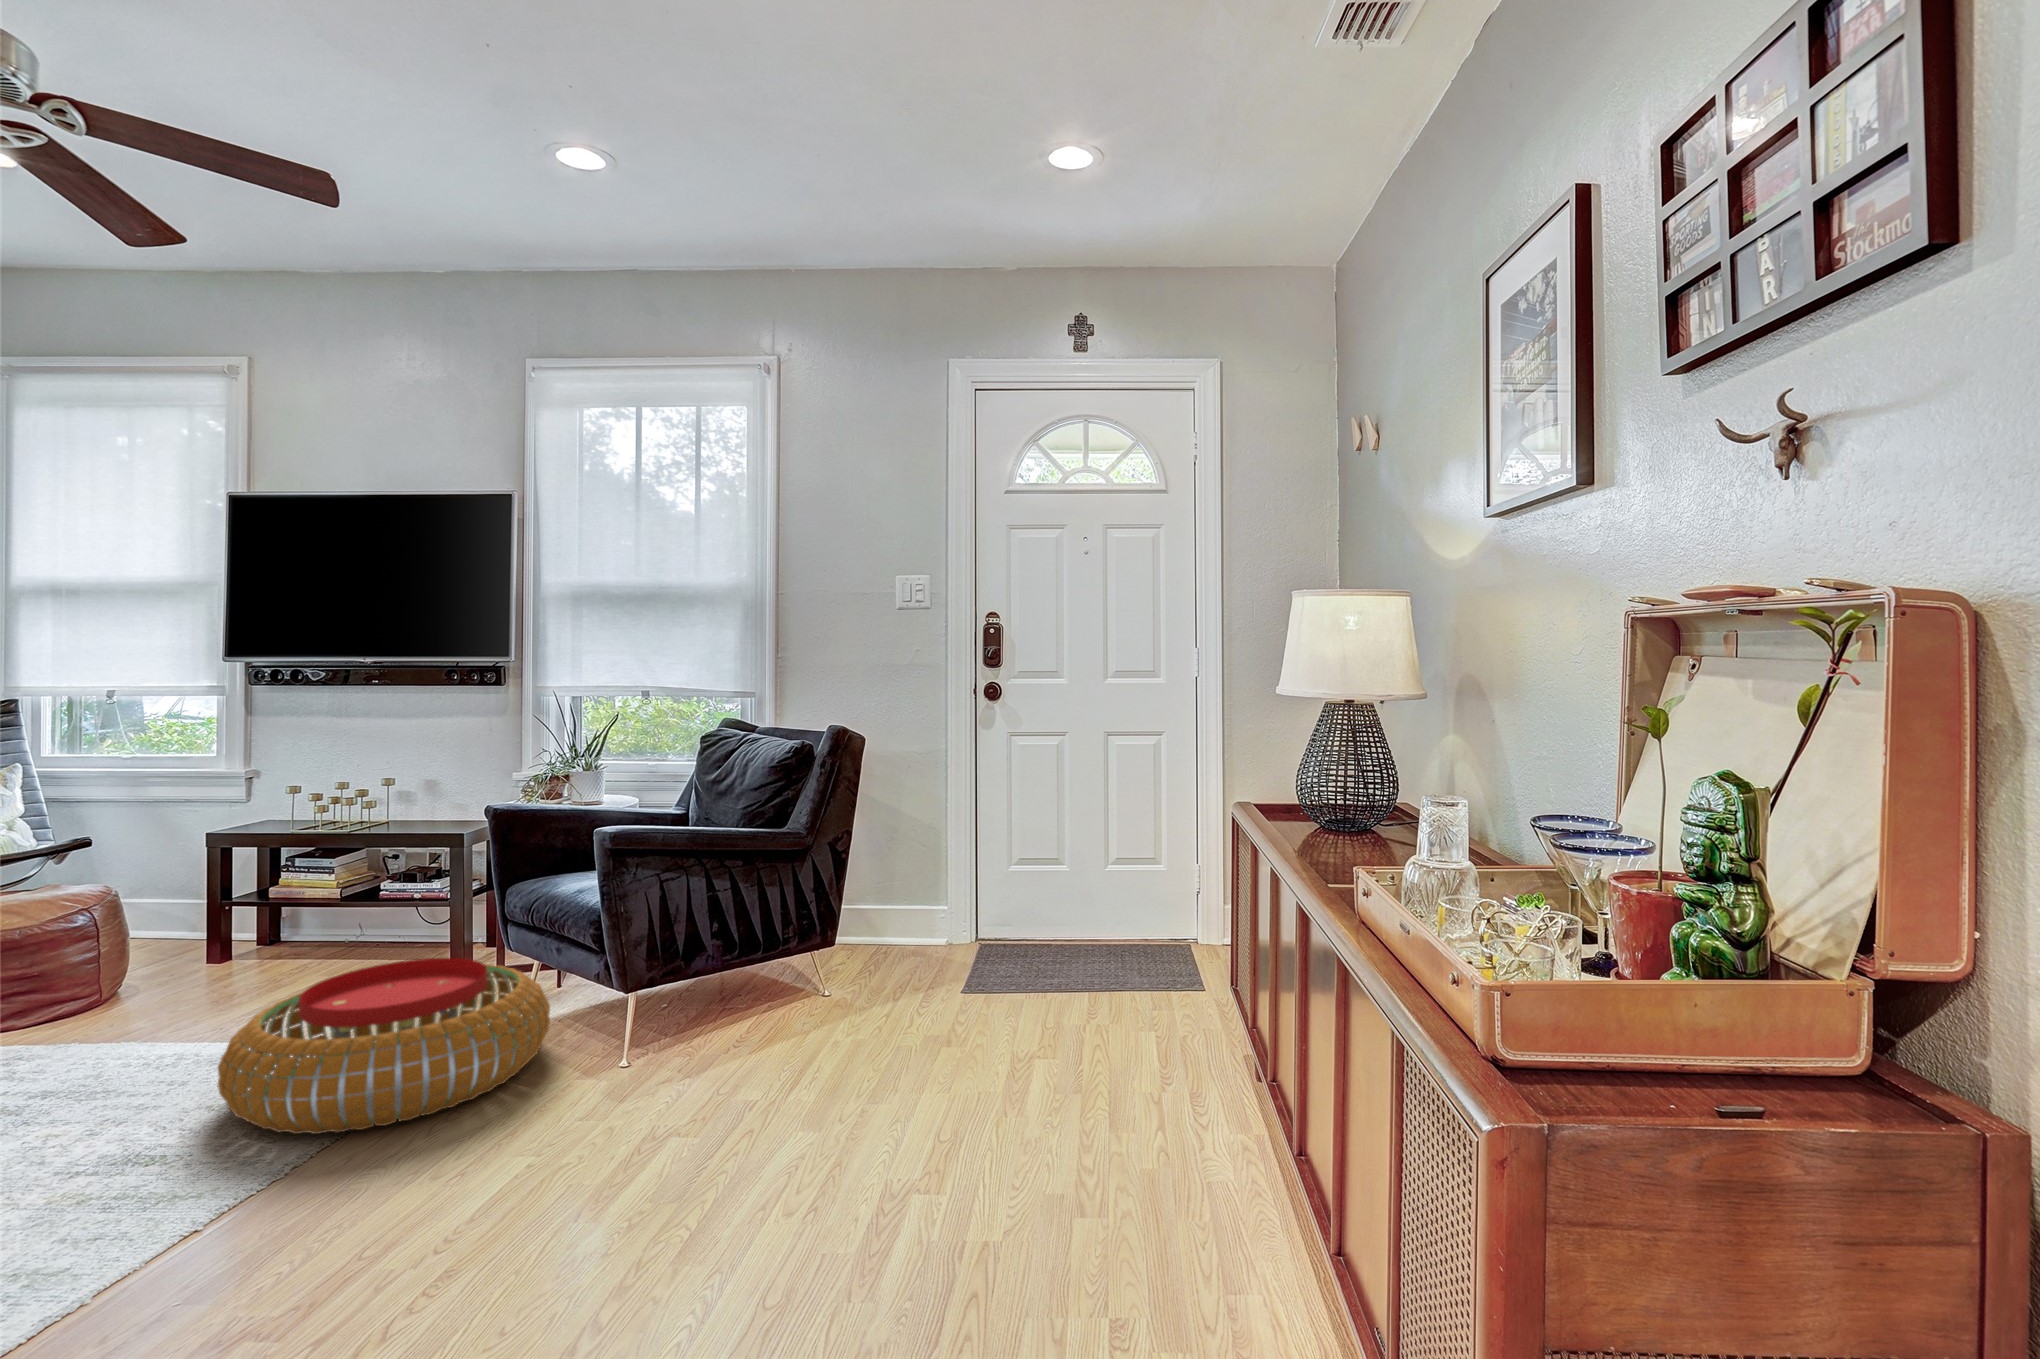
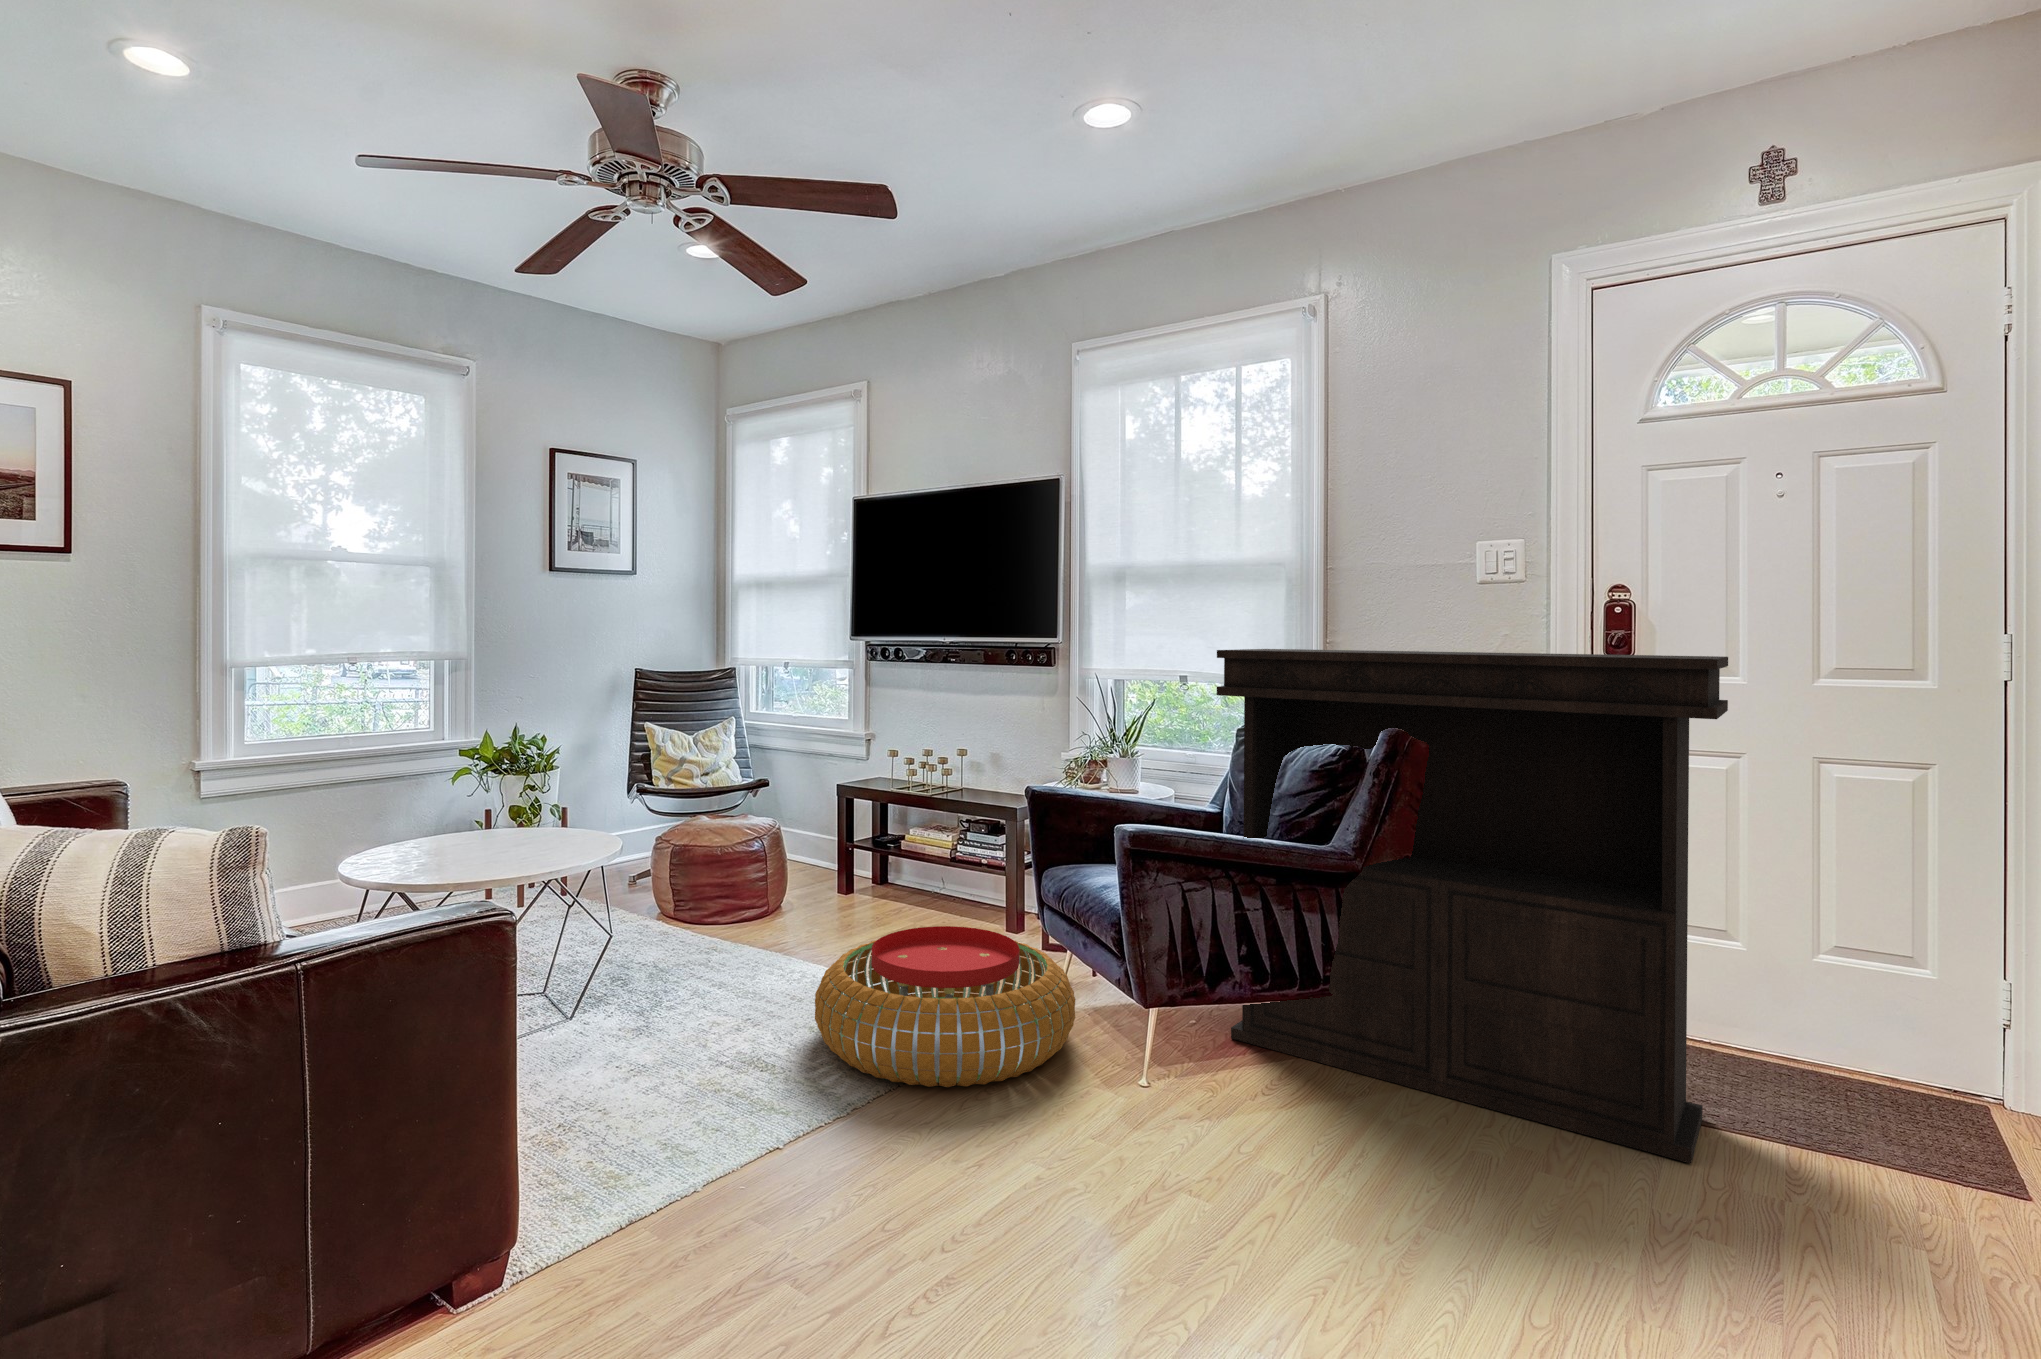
console table: none [689,665,1054,1014] -> present [1217,649,1728,1163]

